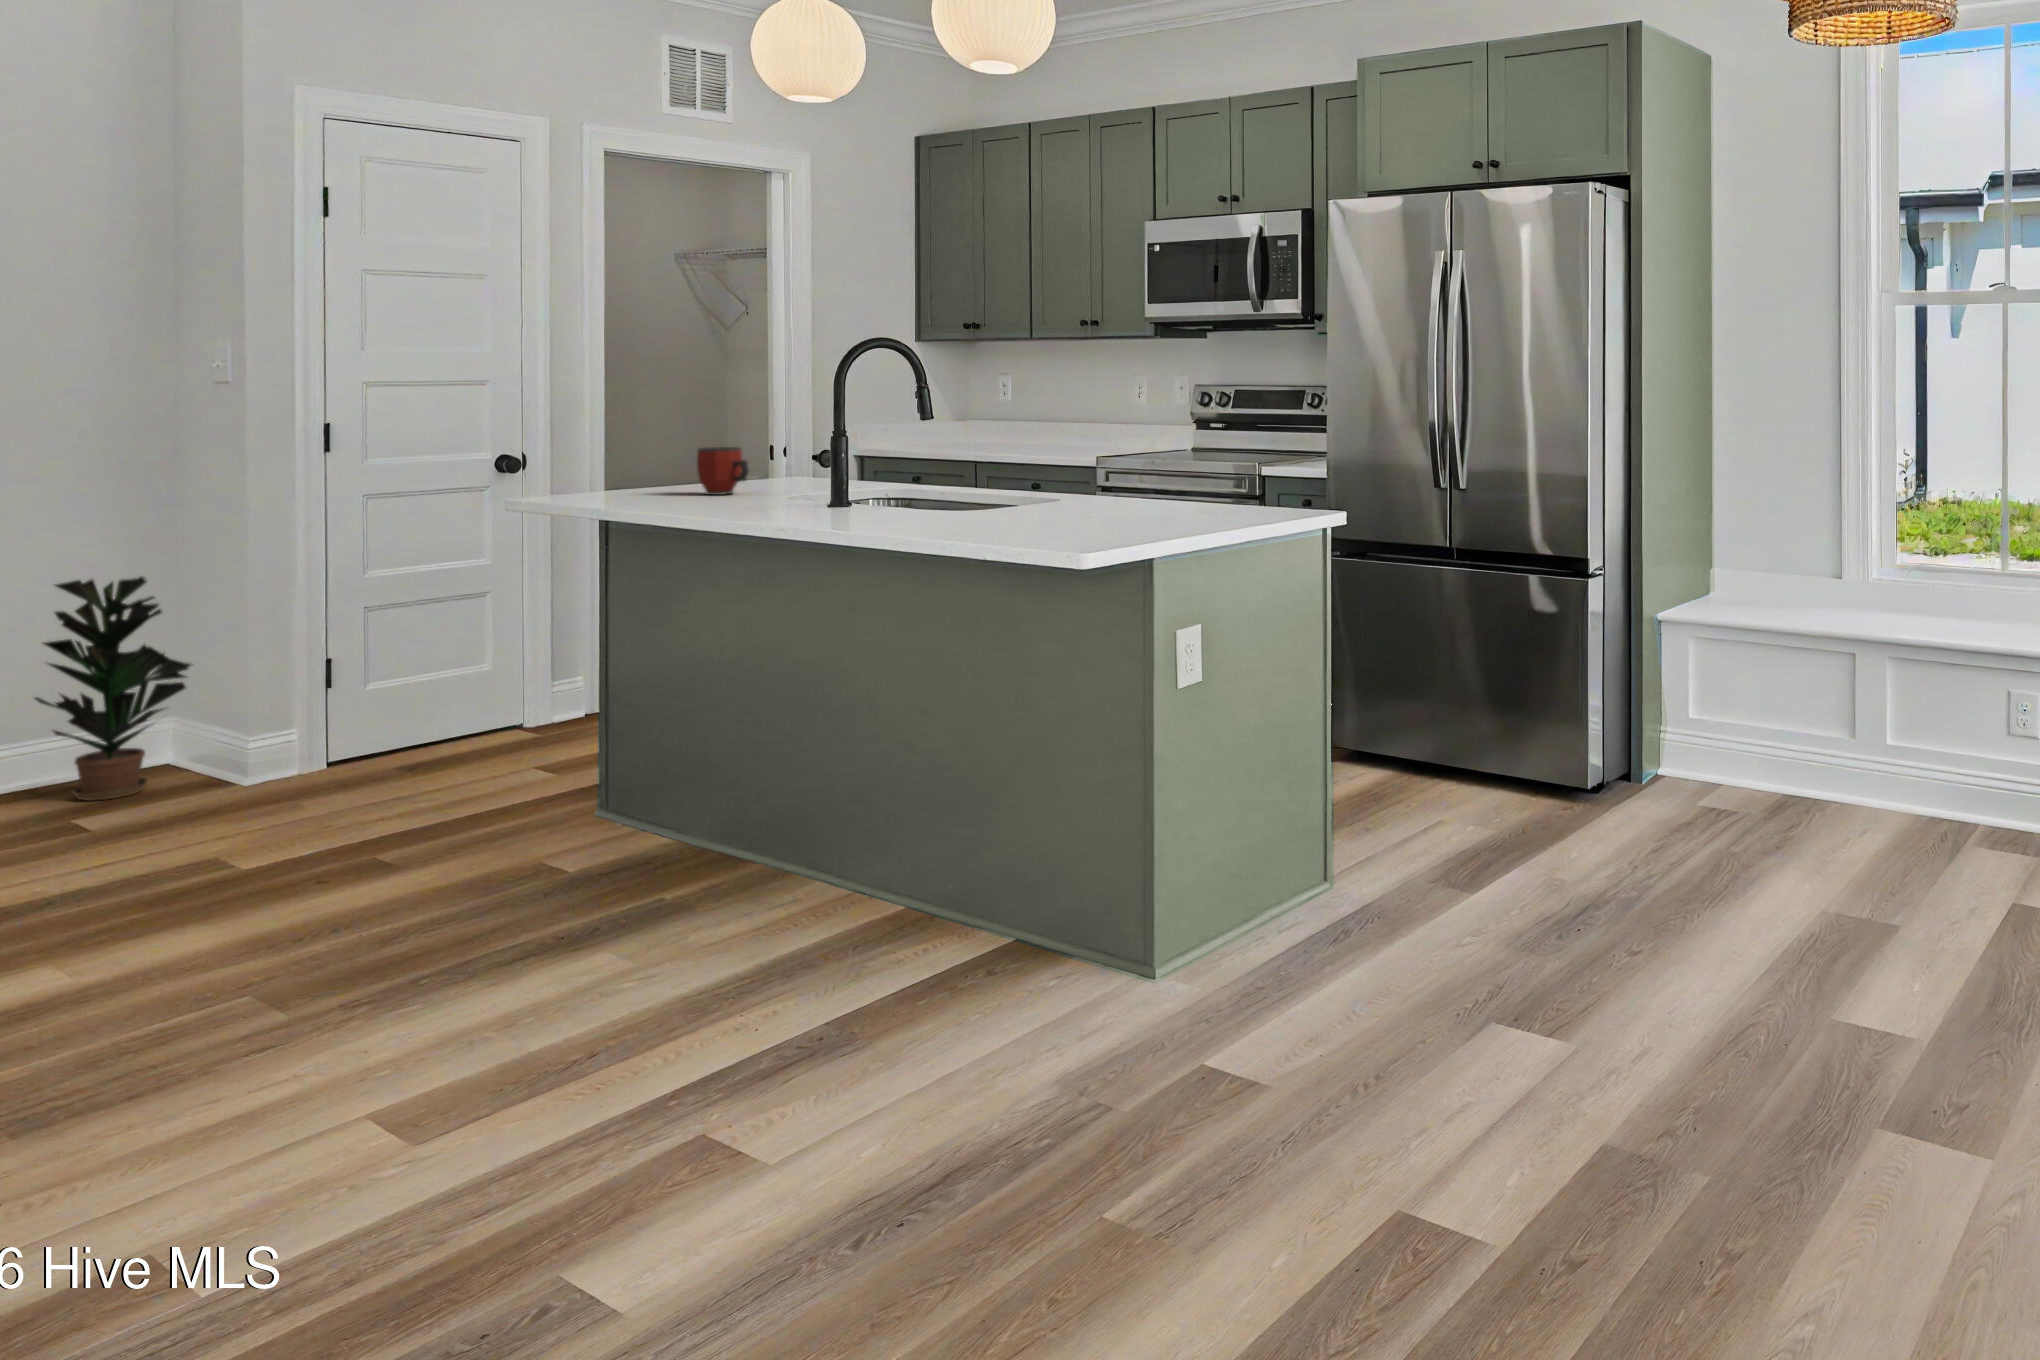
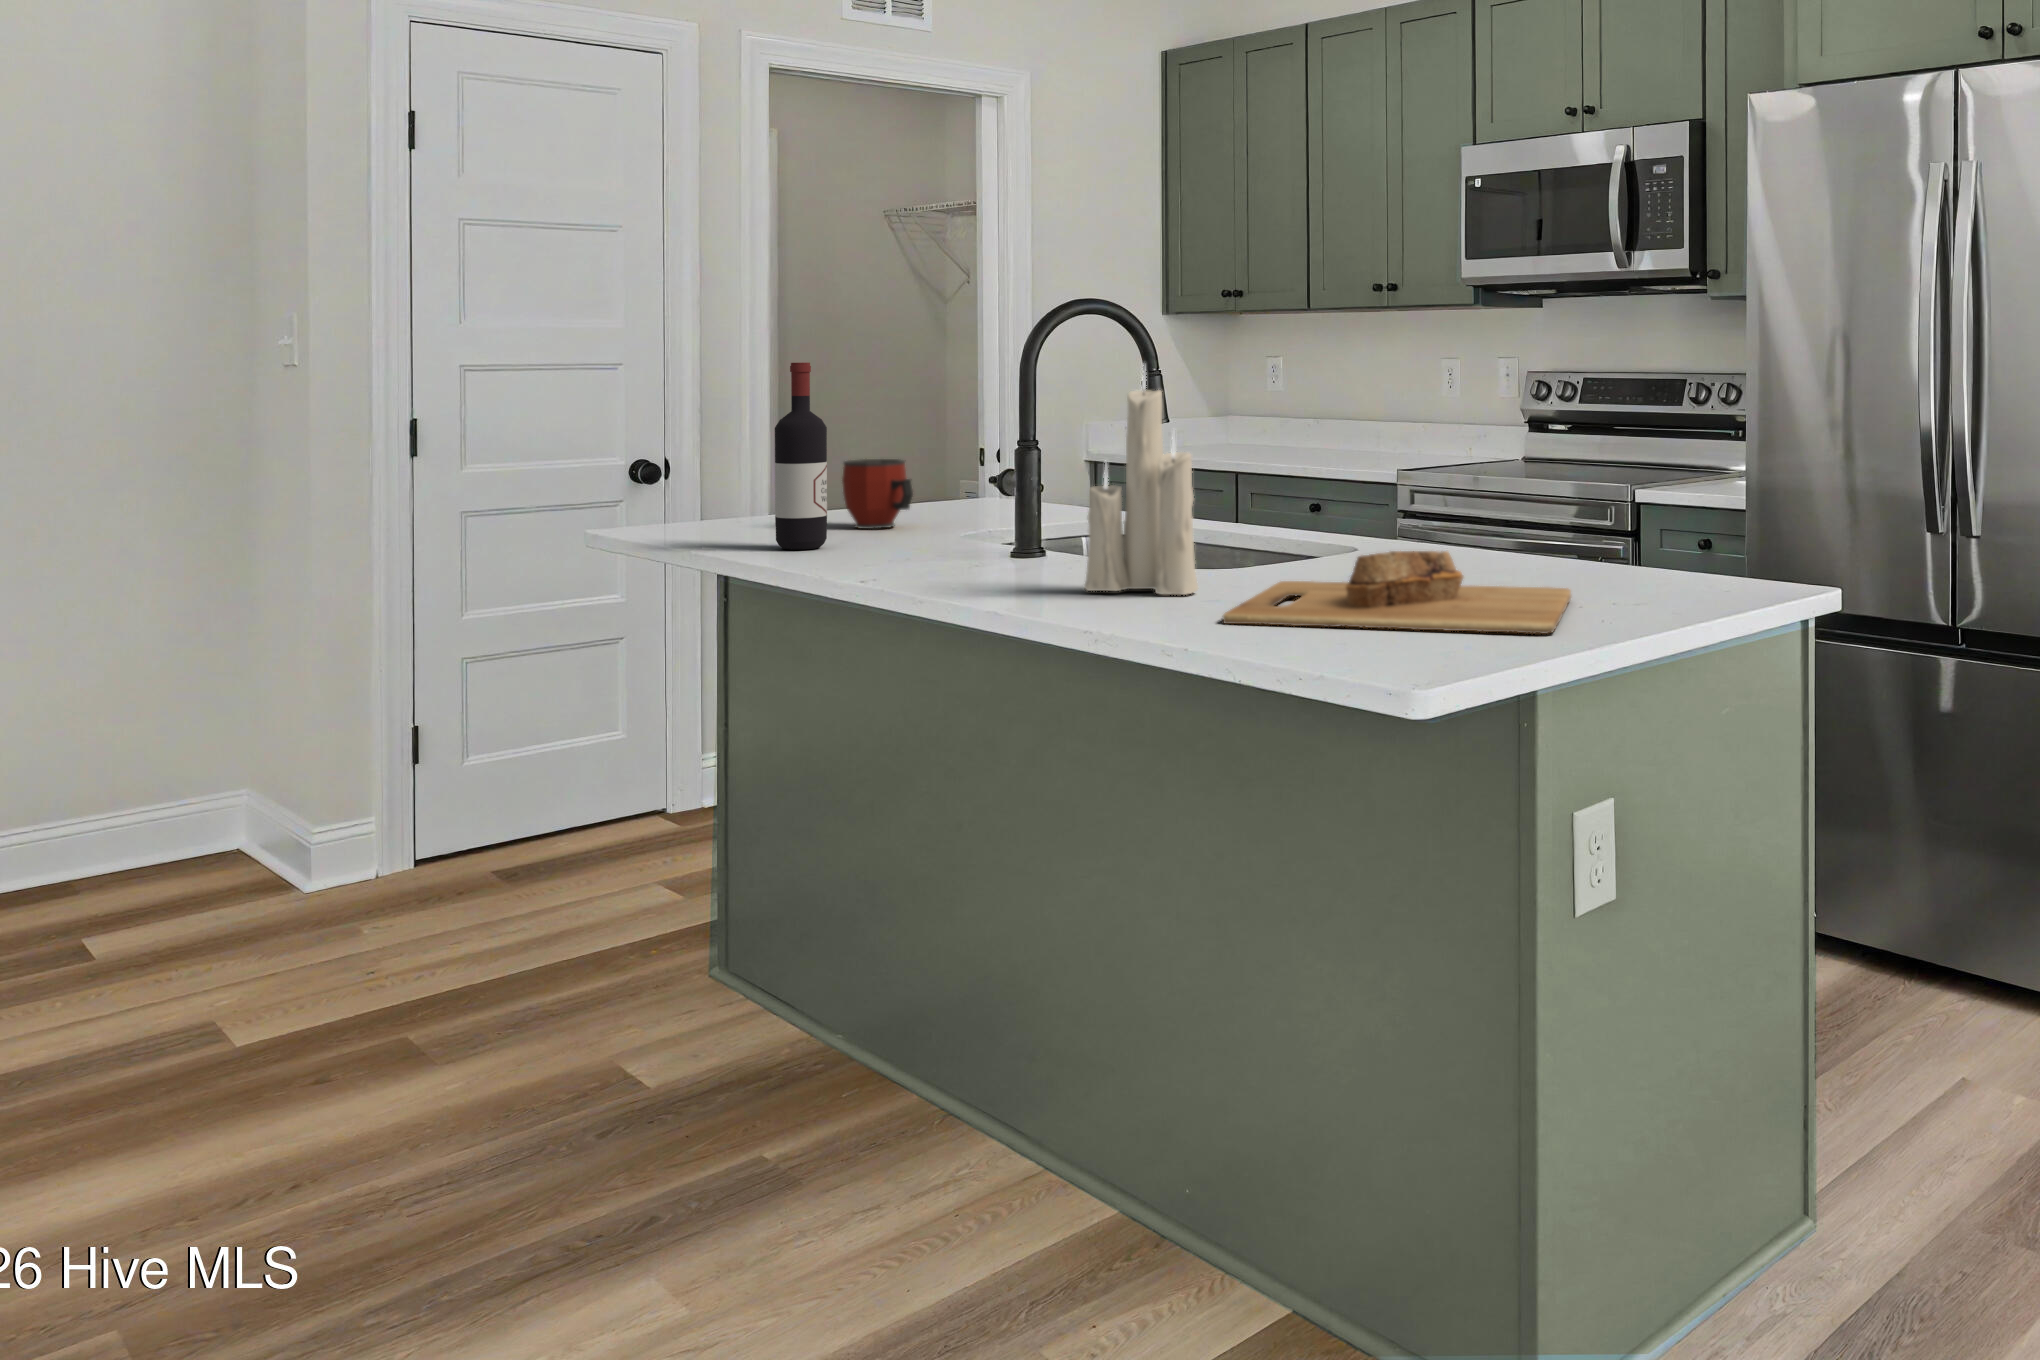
candle: none [885,372,957,521] -> present [1084,365,1198,595]
wine bottle: none [661,380,697,505] -> present [775,362,827,550]
cutting board: none [974,490,1184,532] -> present [1223,551,1571,634]
potted plant: present [35,577,191,801] -> none [54,616,255,909]

